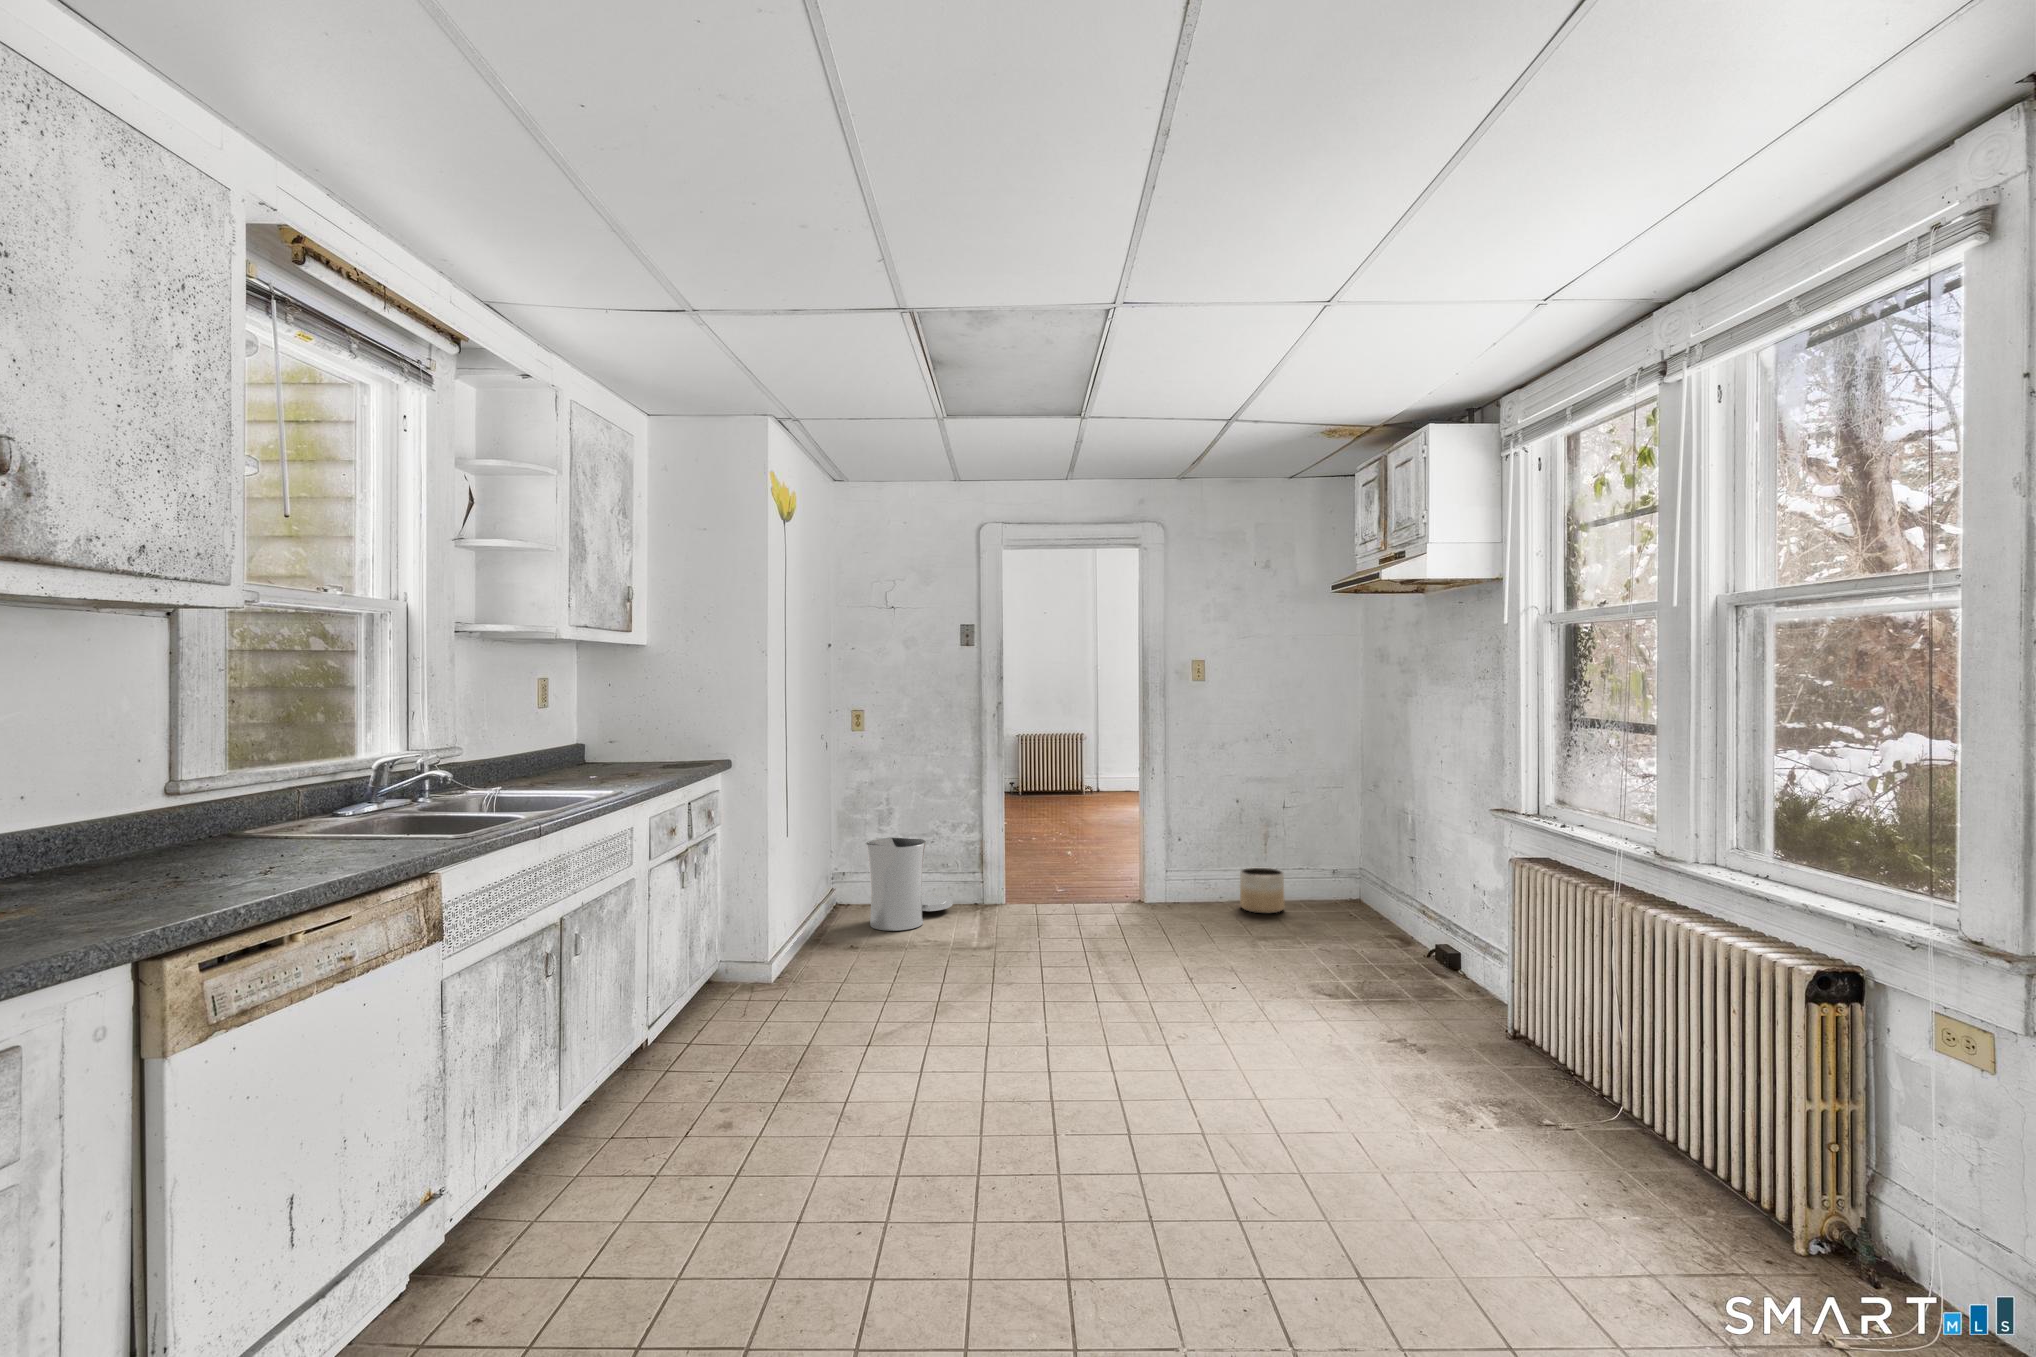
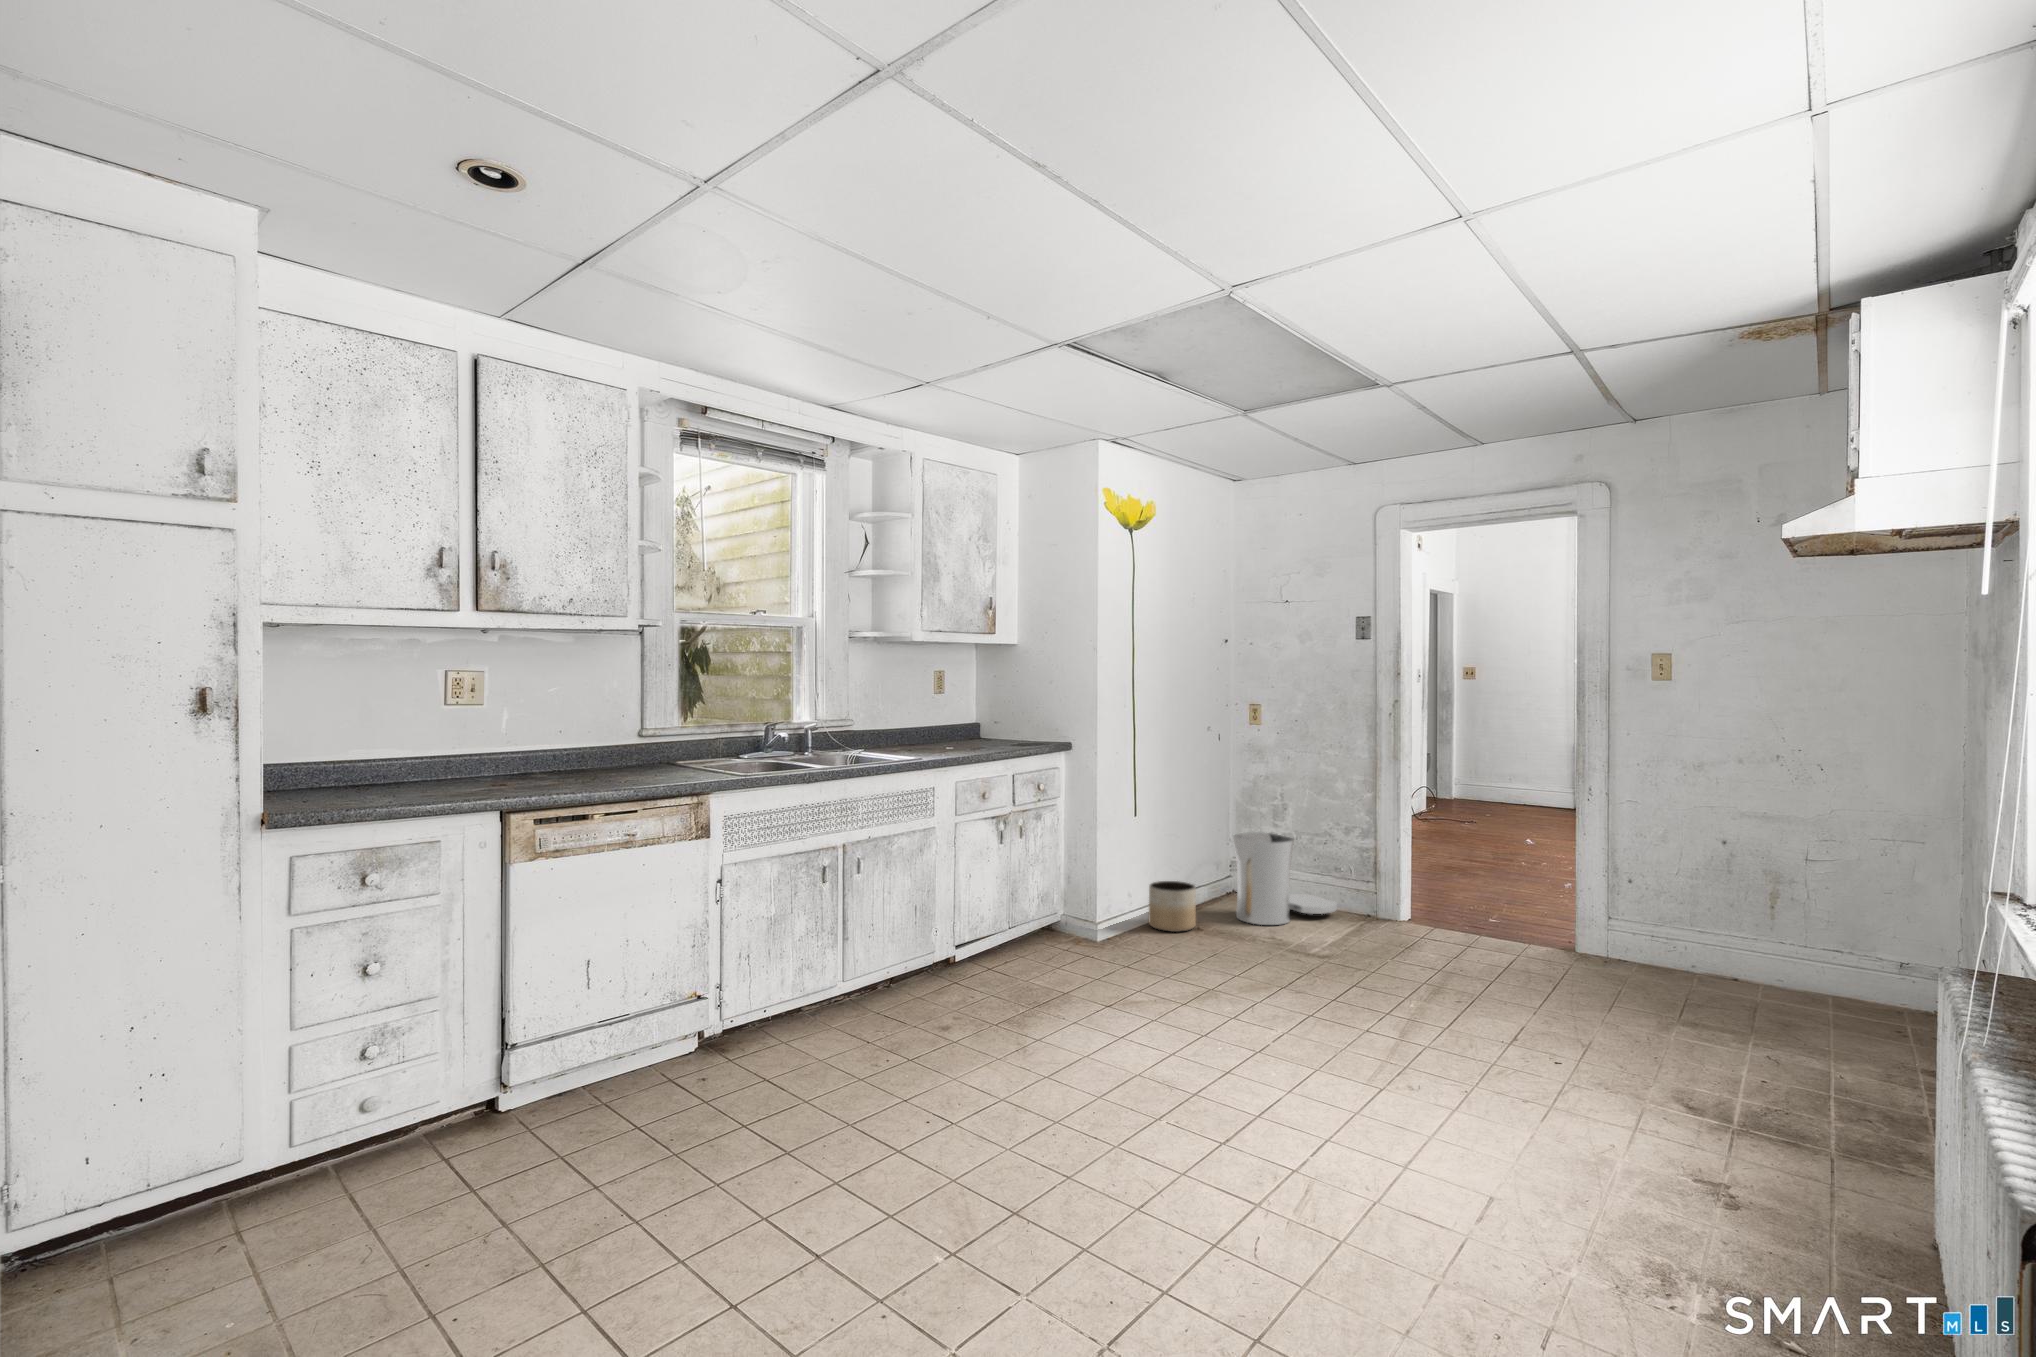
planter: present [1240,868,1284,913] -> present [1149,881,1196,932]

